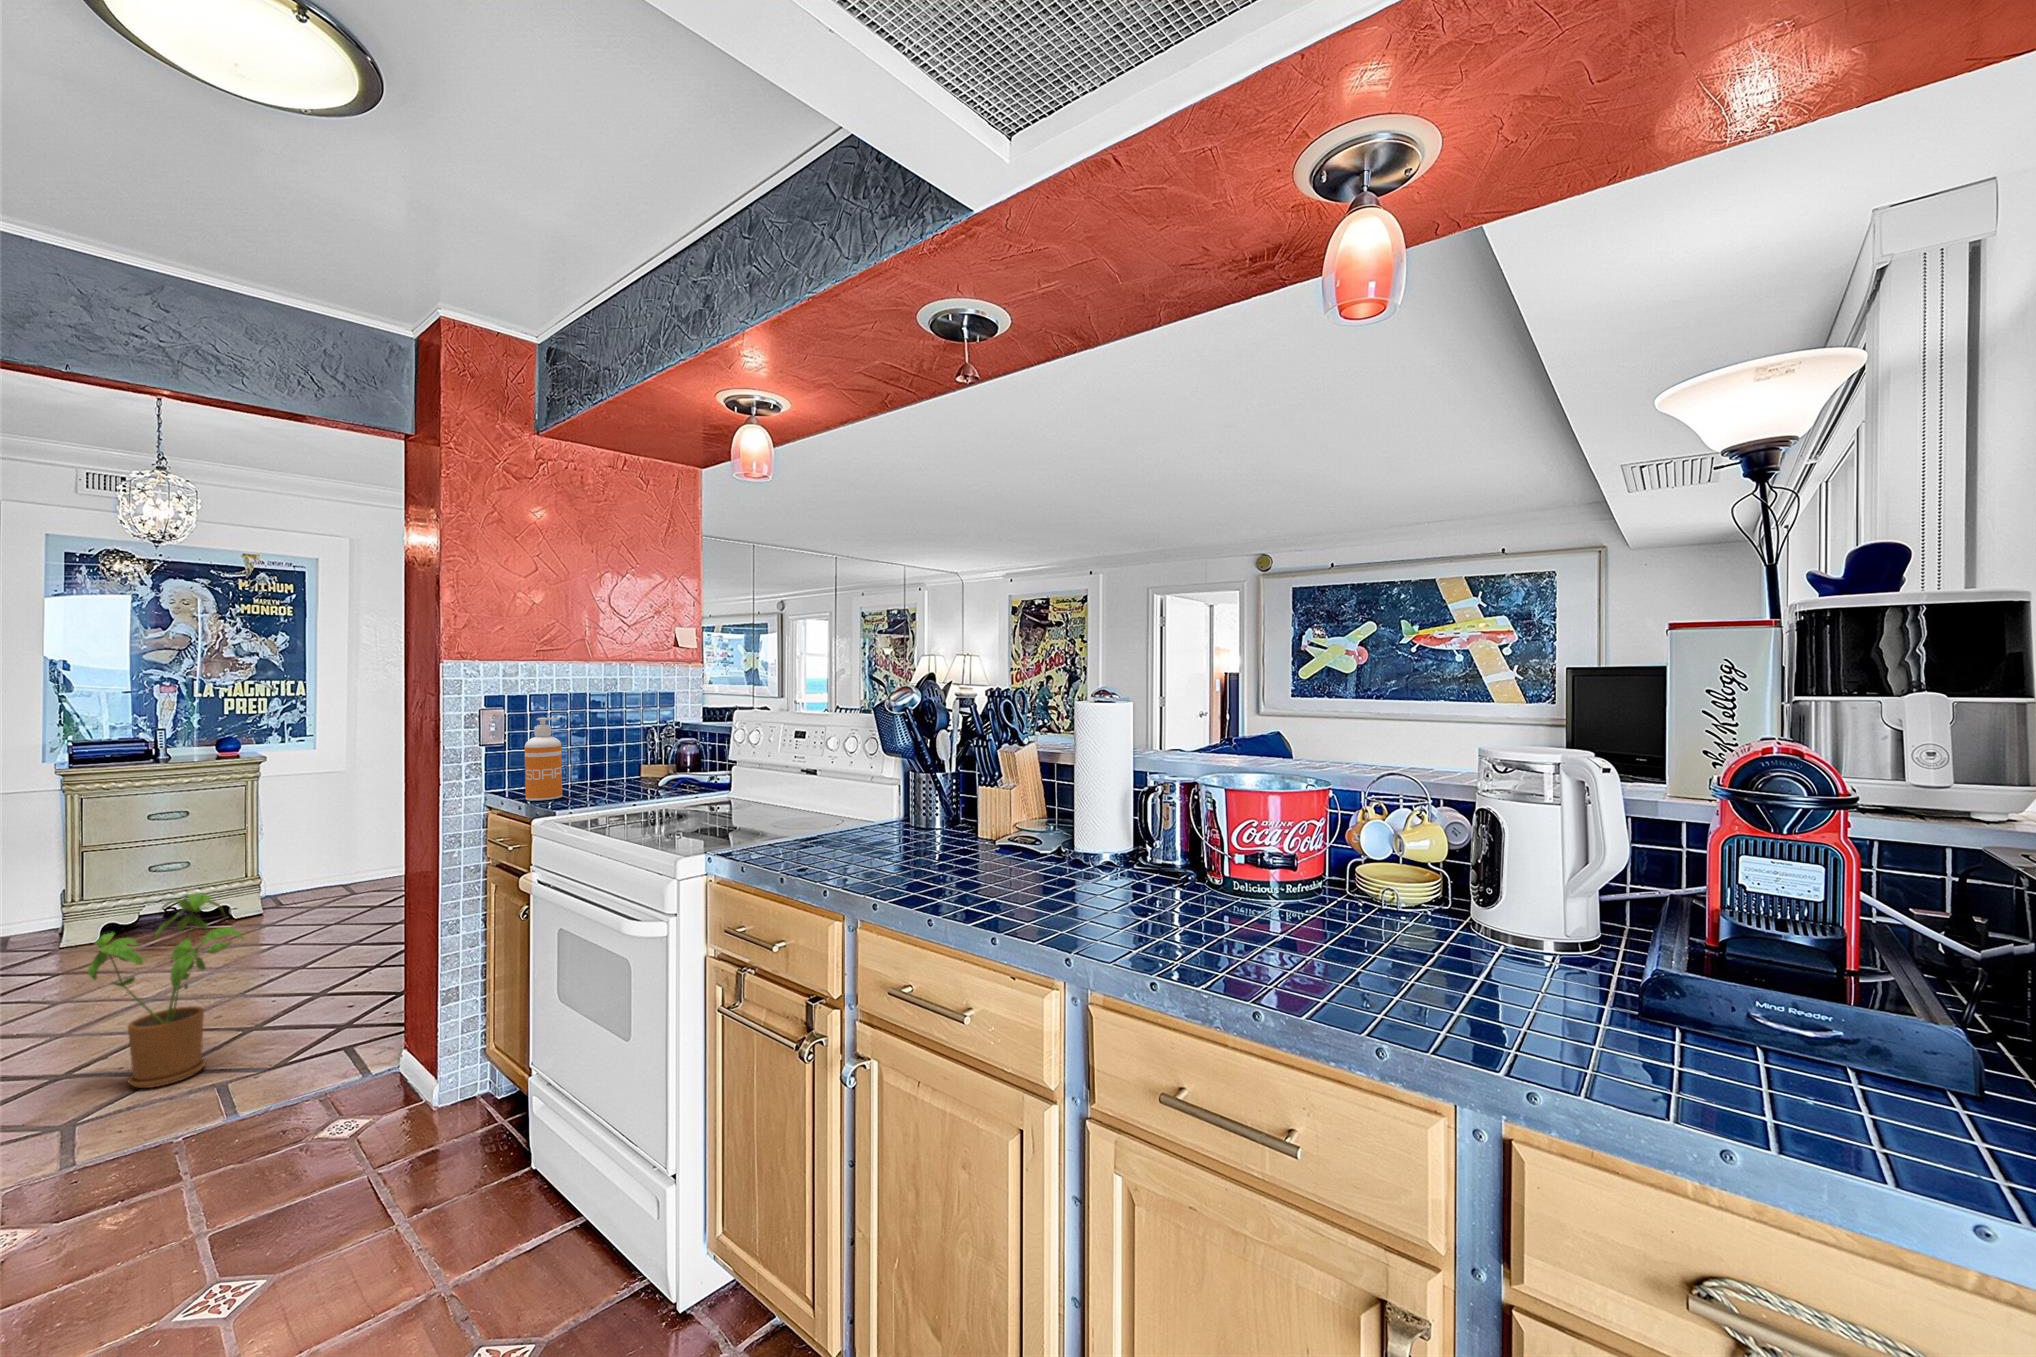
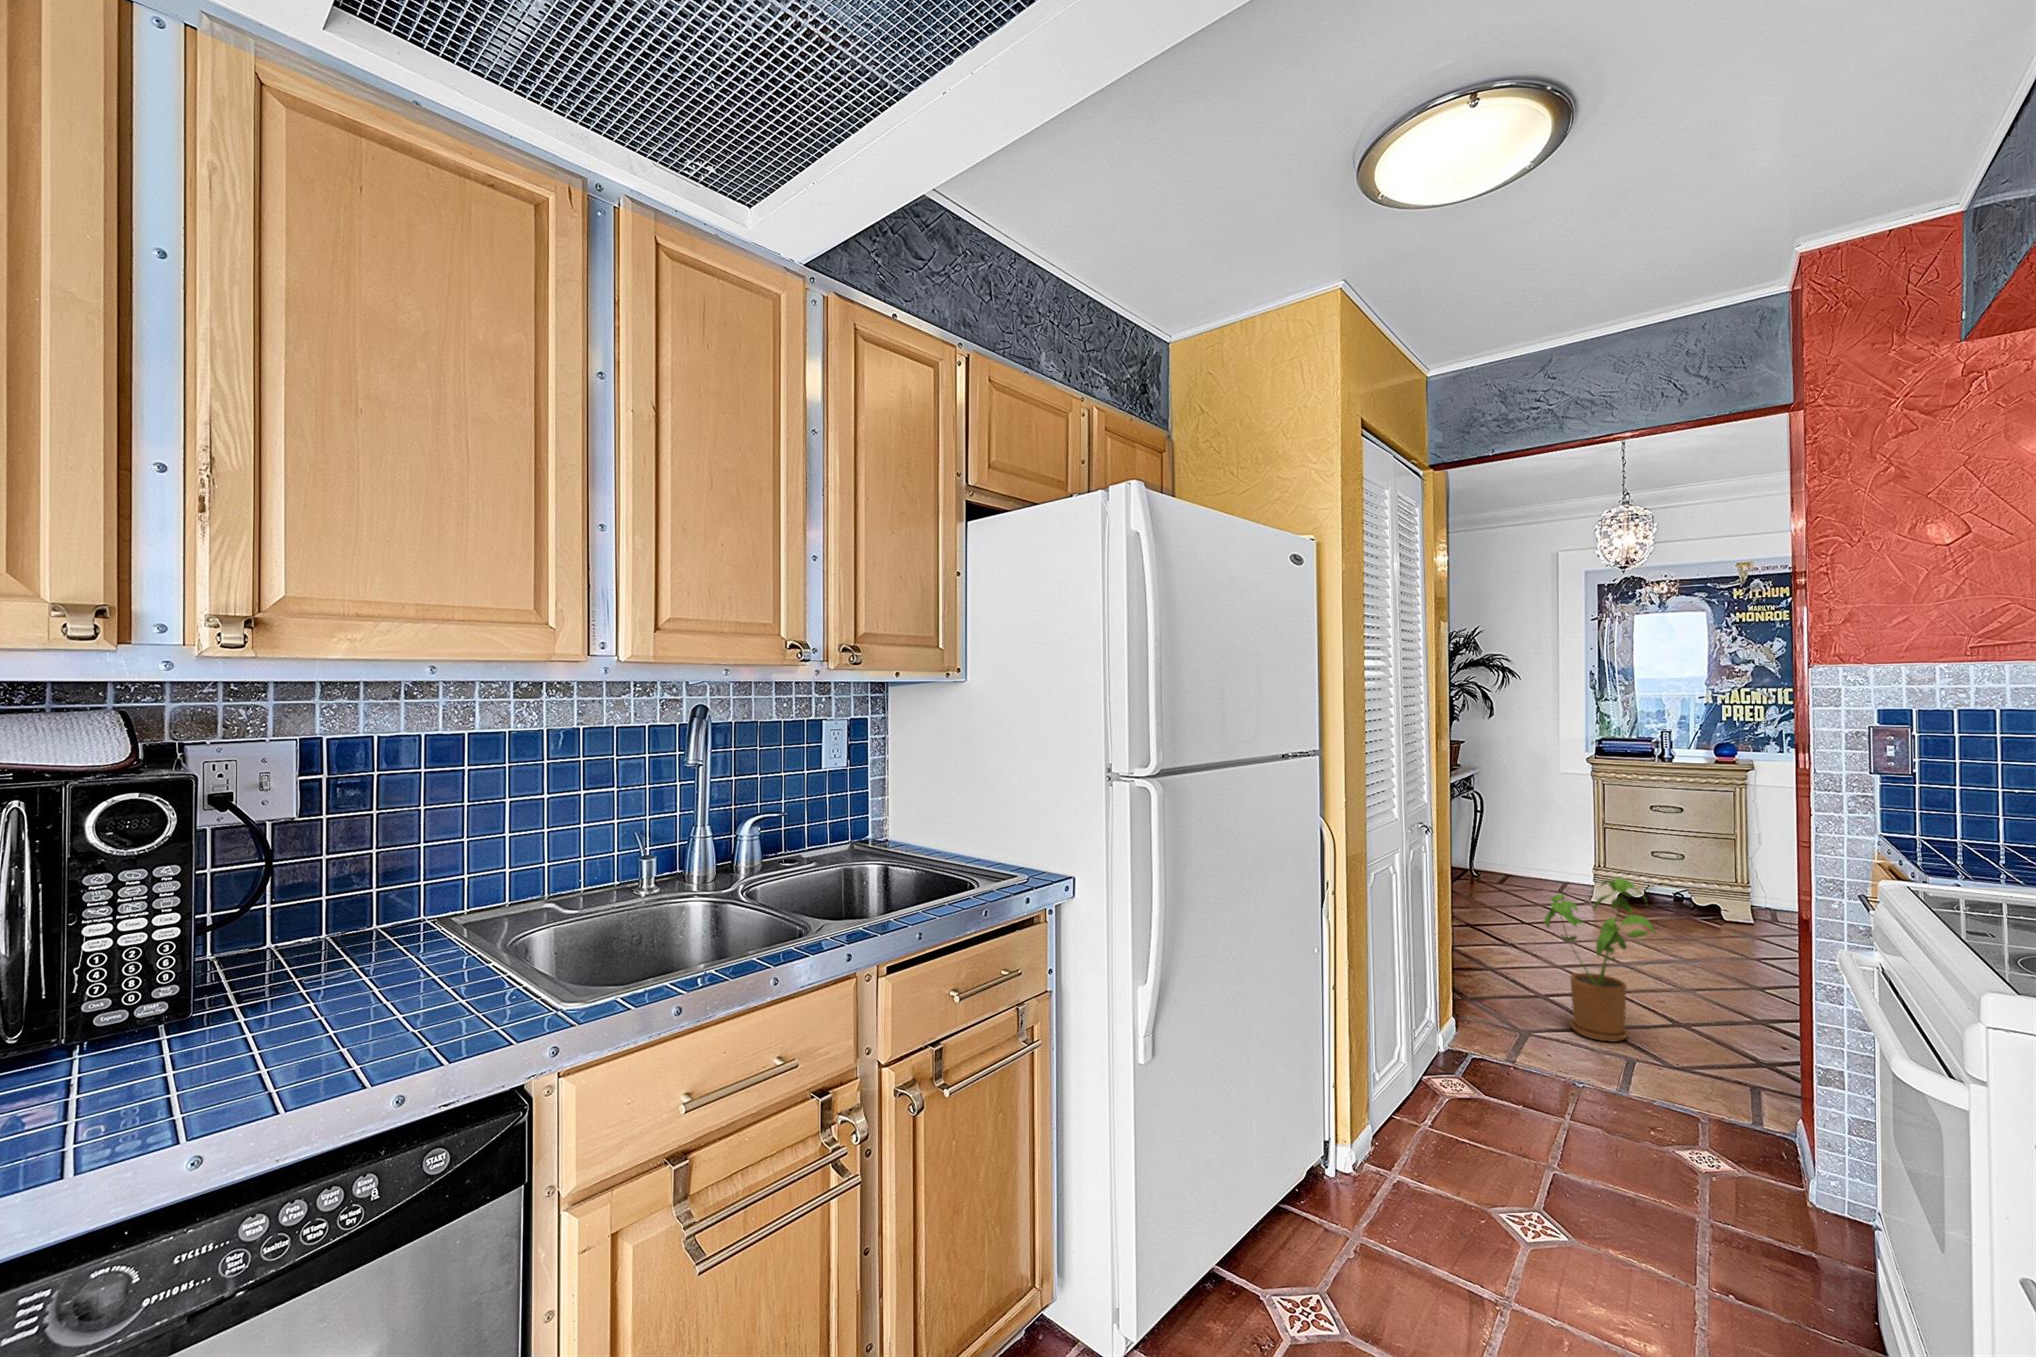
soap dispenser: present [525,718,562,801] -> none [1916,741,1985,858]

